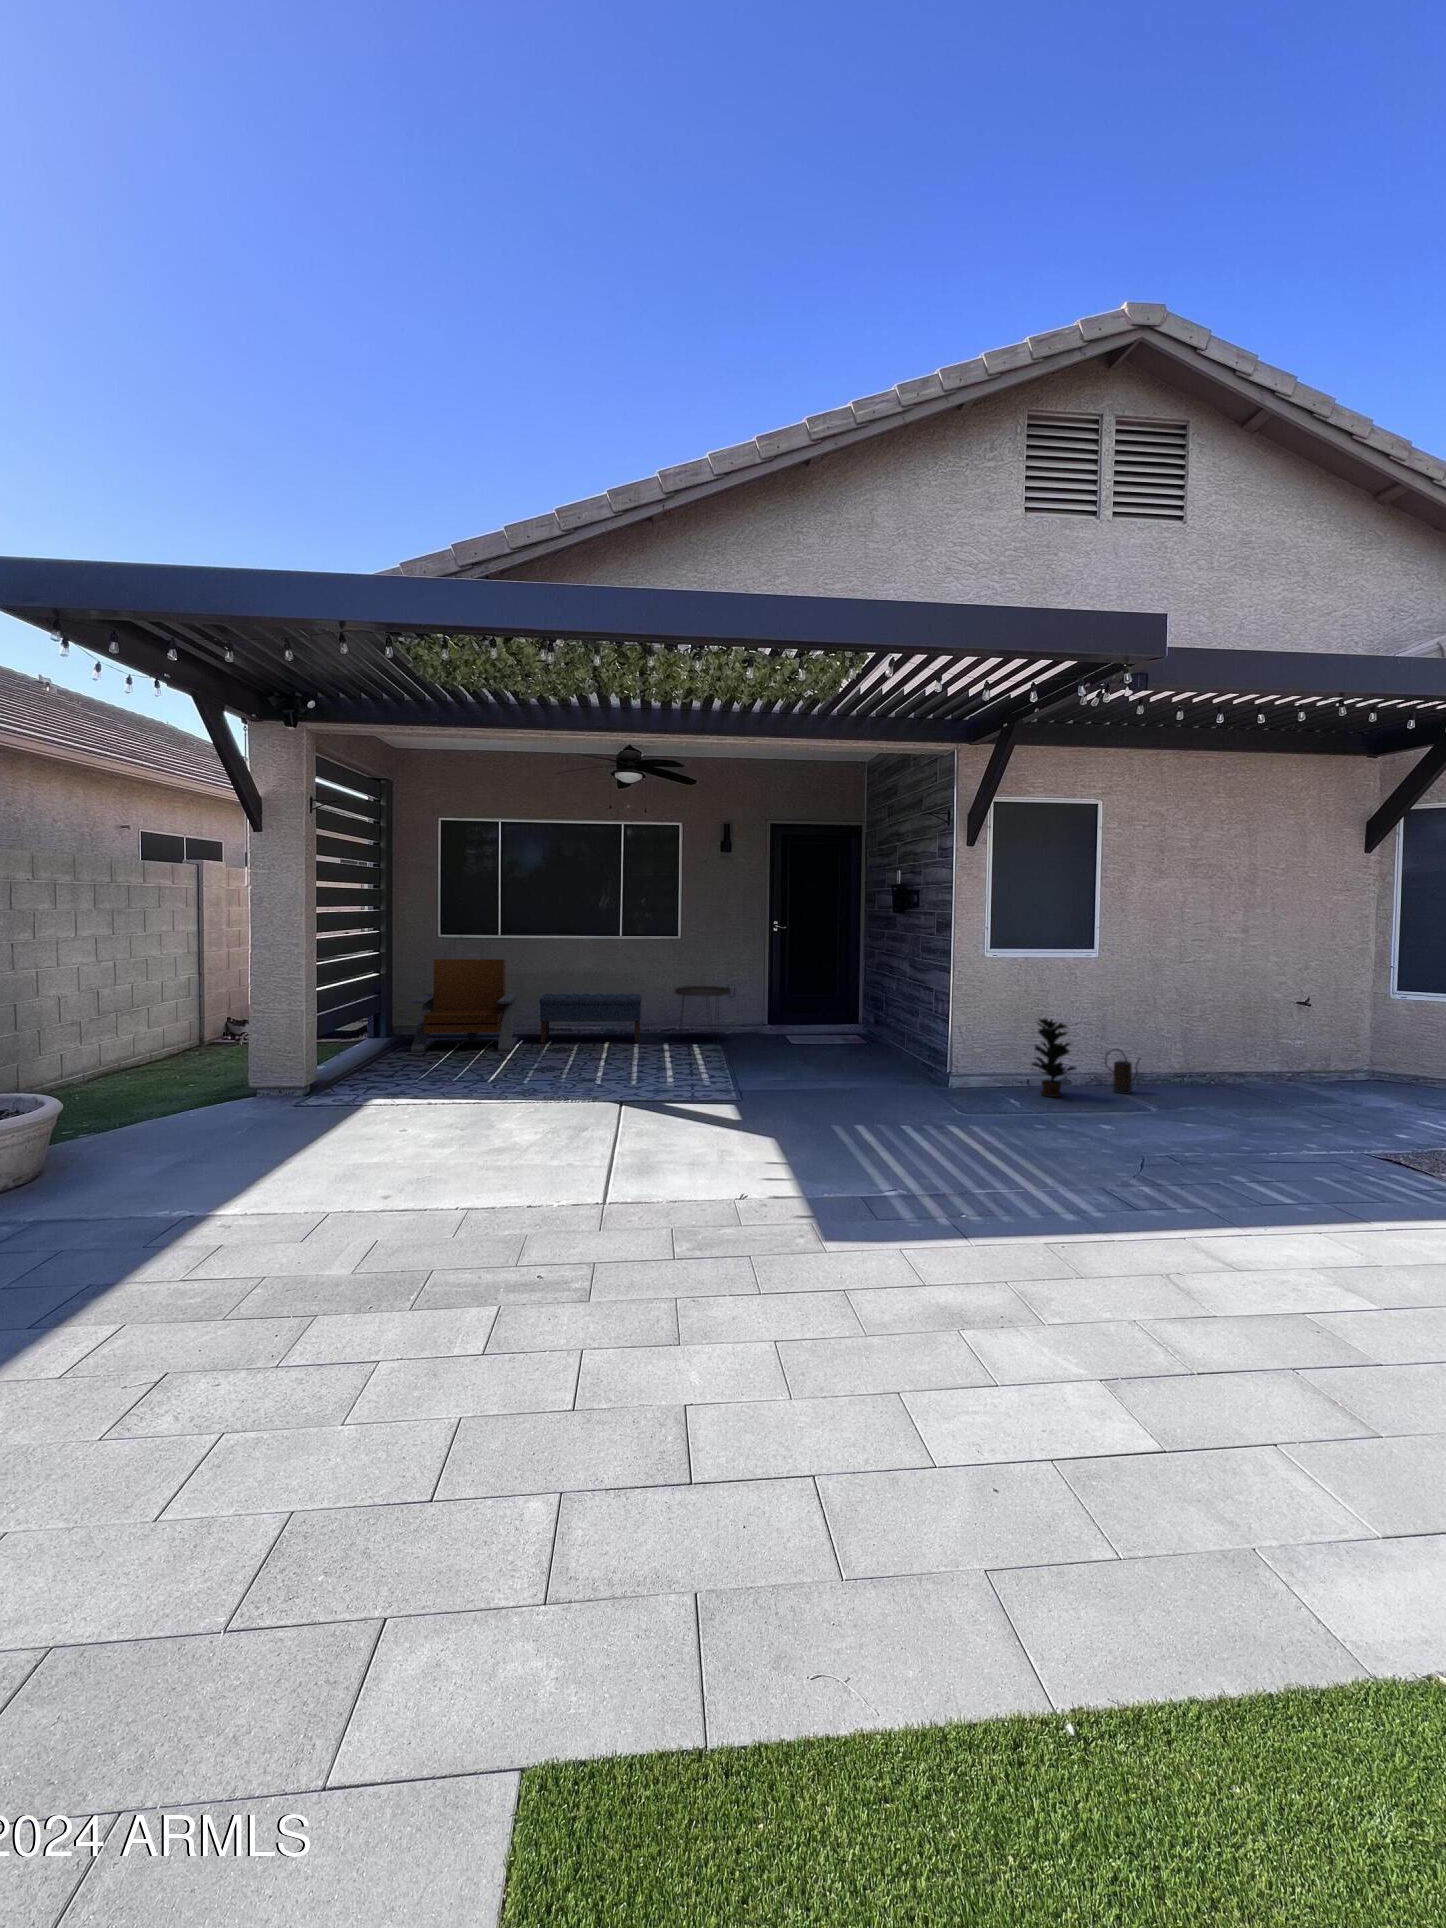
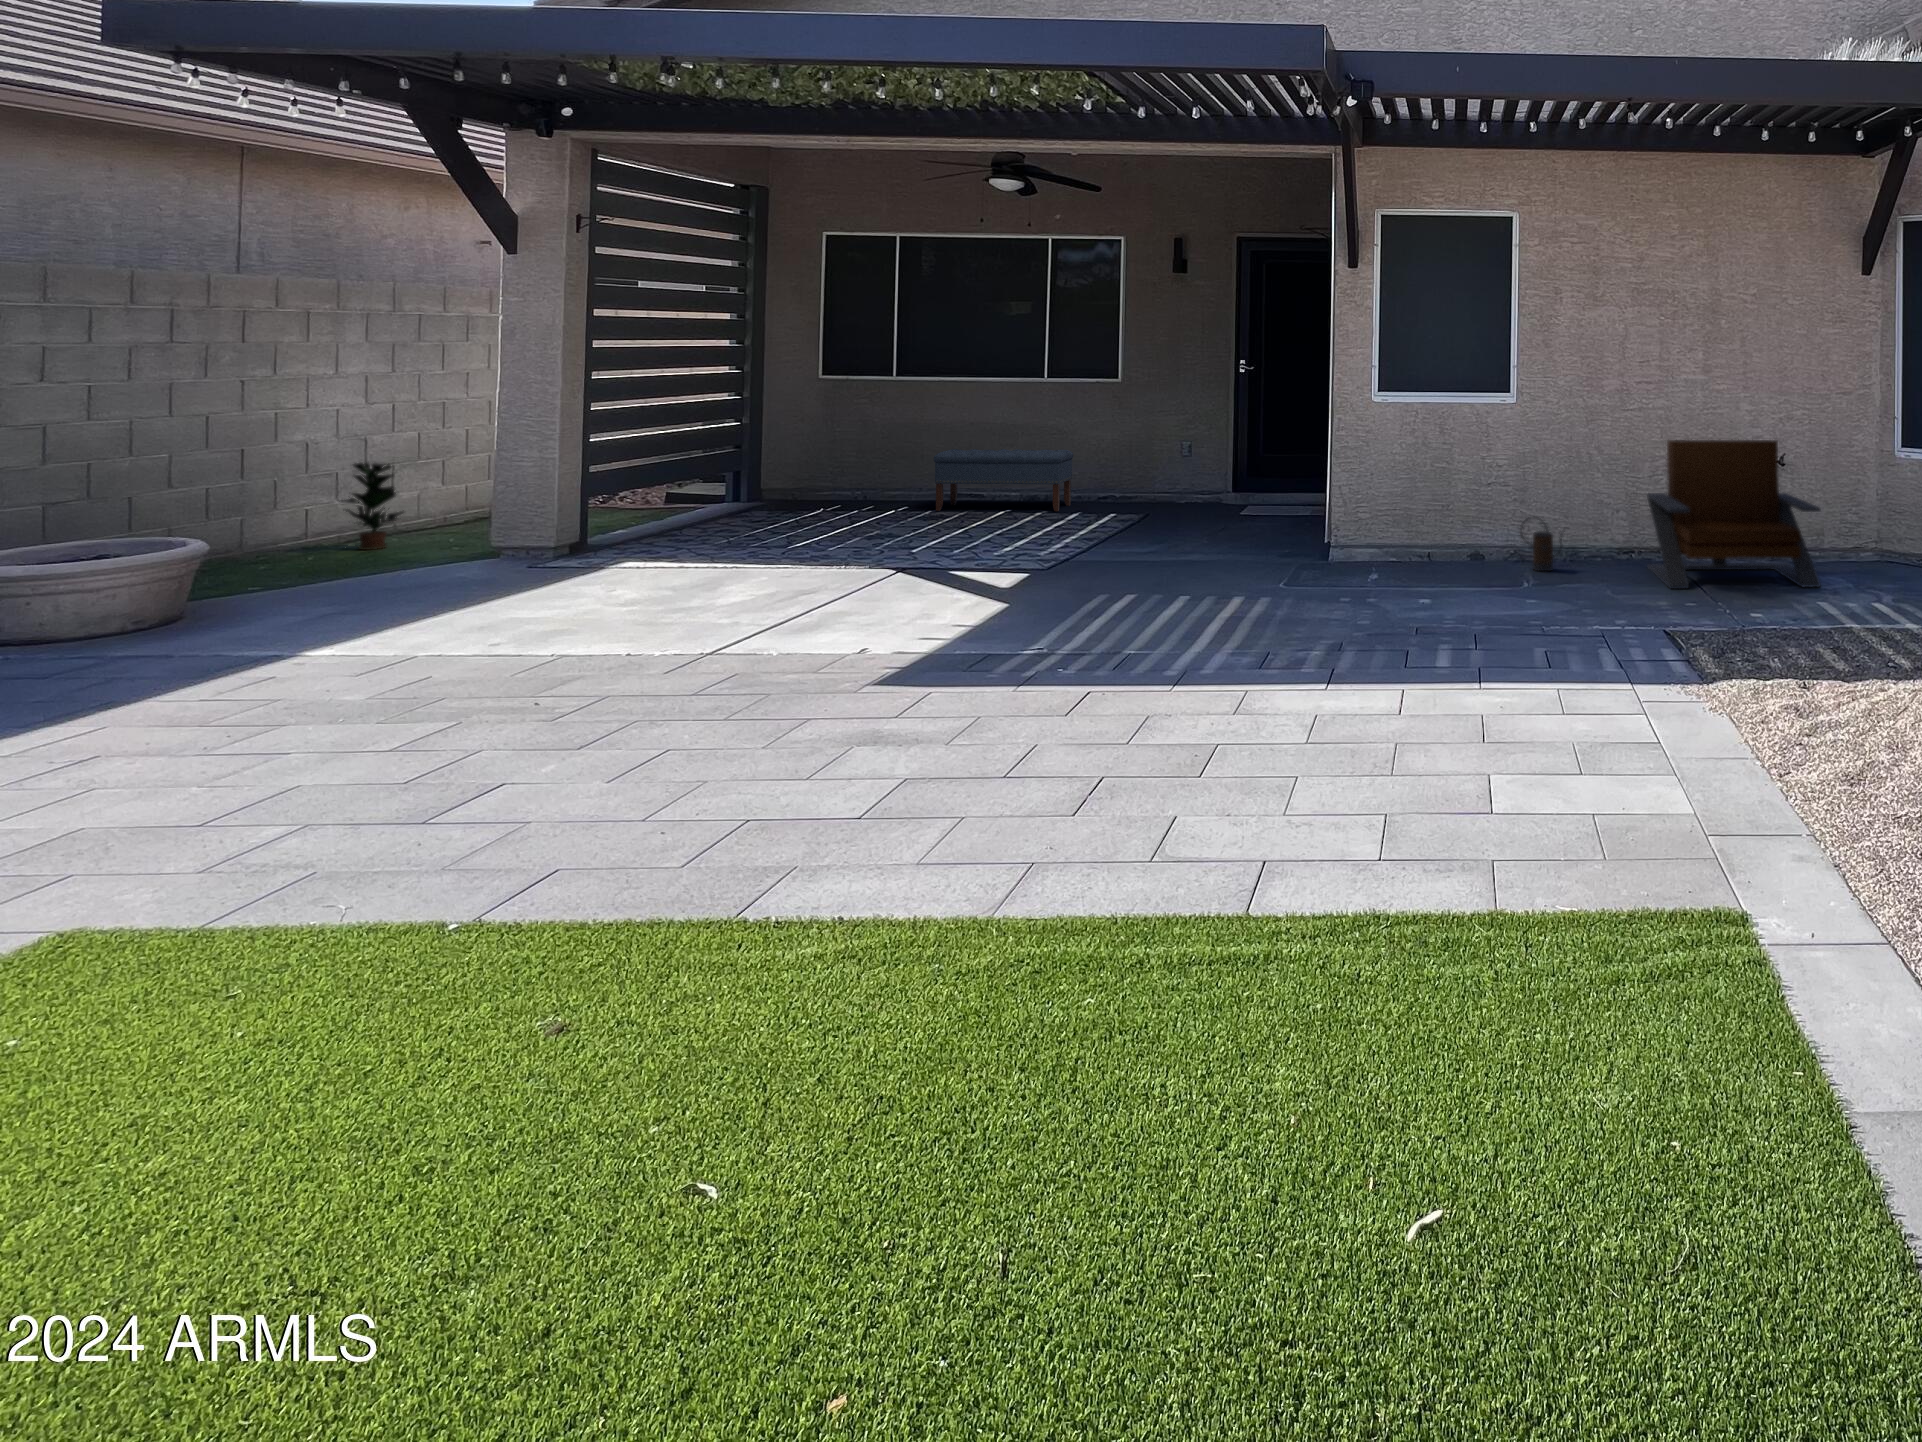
lounge chair: present [411,959,518,1052] -> present [1647,440,1821,589]
side table: present [674,986,731,1031] -> none [1105,440,1178,514]
potted plant: present [1032,1019,1076,1097] -> present [341,463,403,550]

